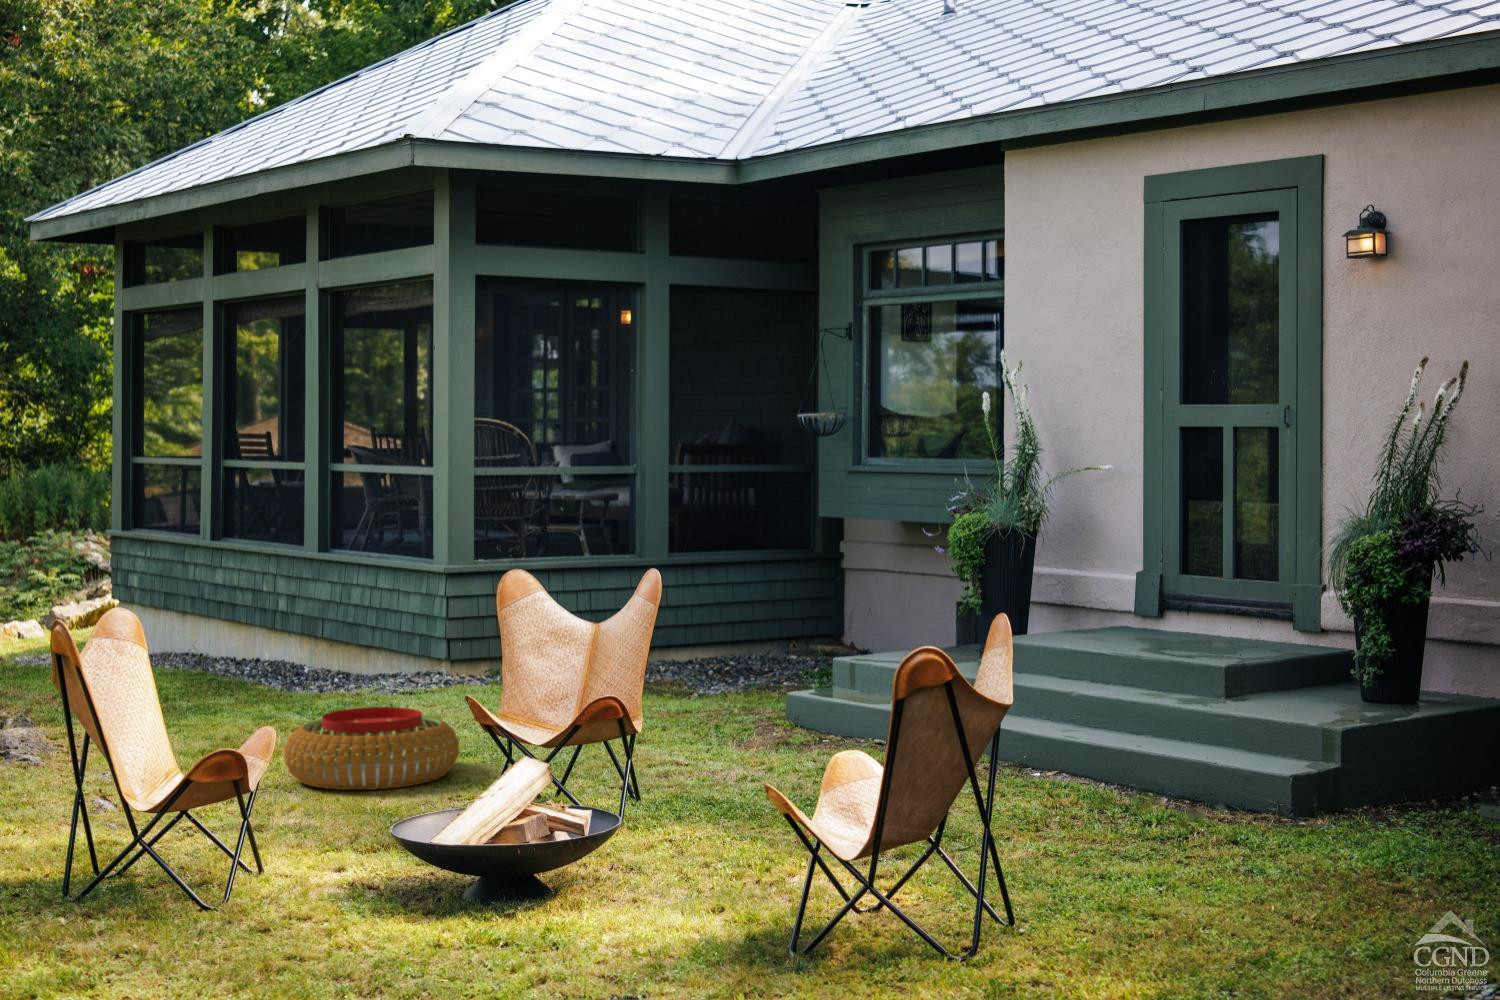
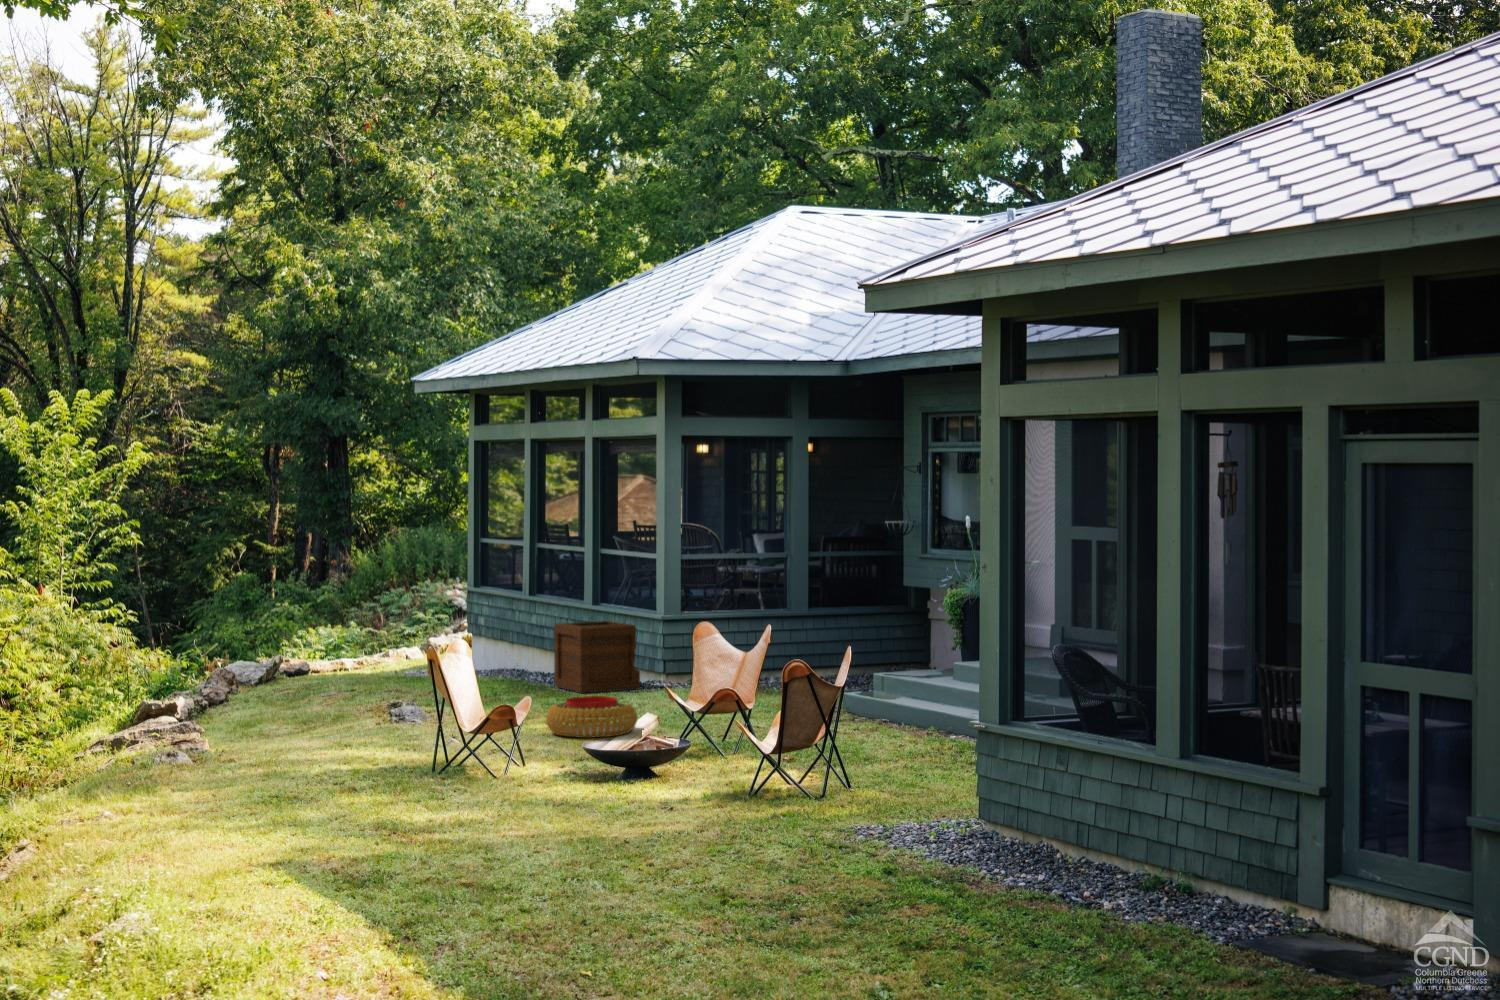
wooden crate: none [265,574,410,693] -> present [554,621,640,693]

